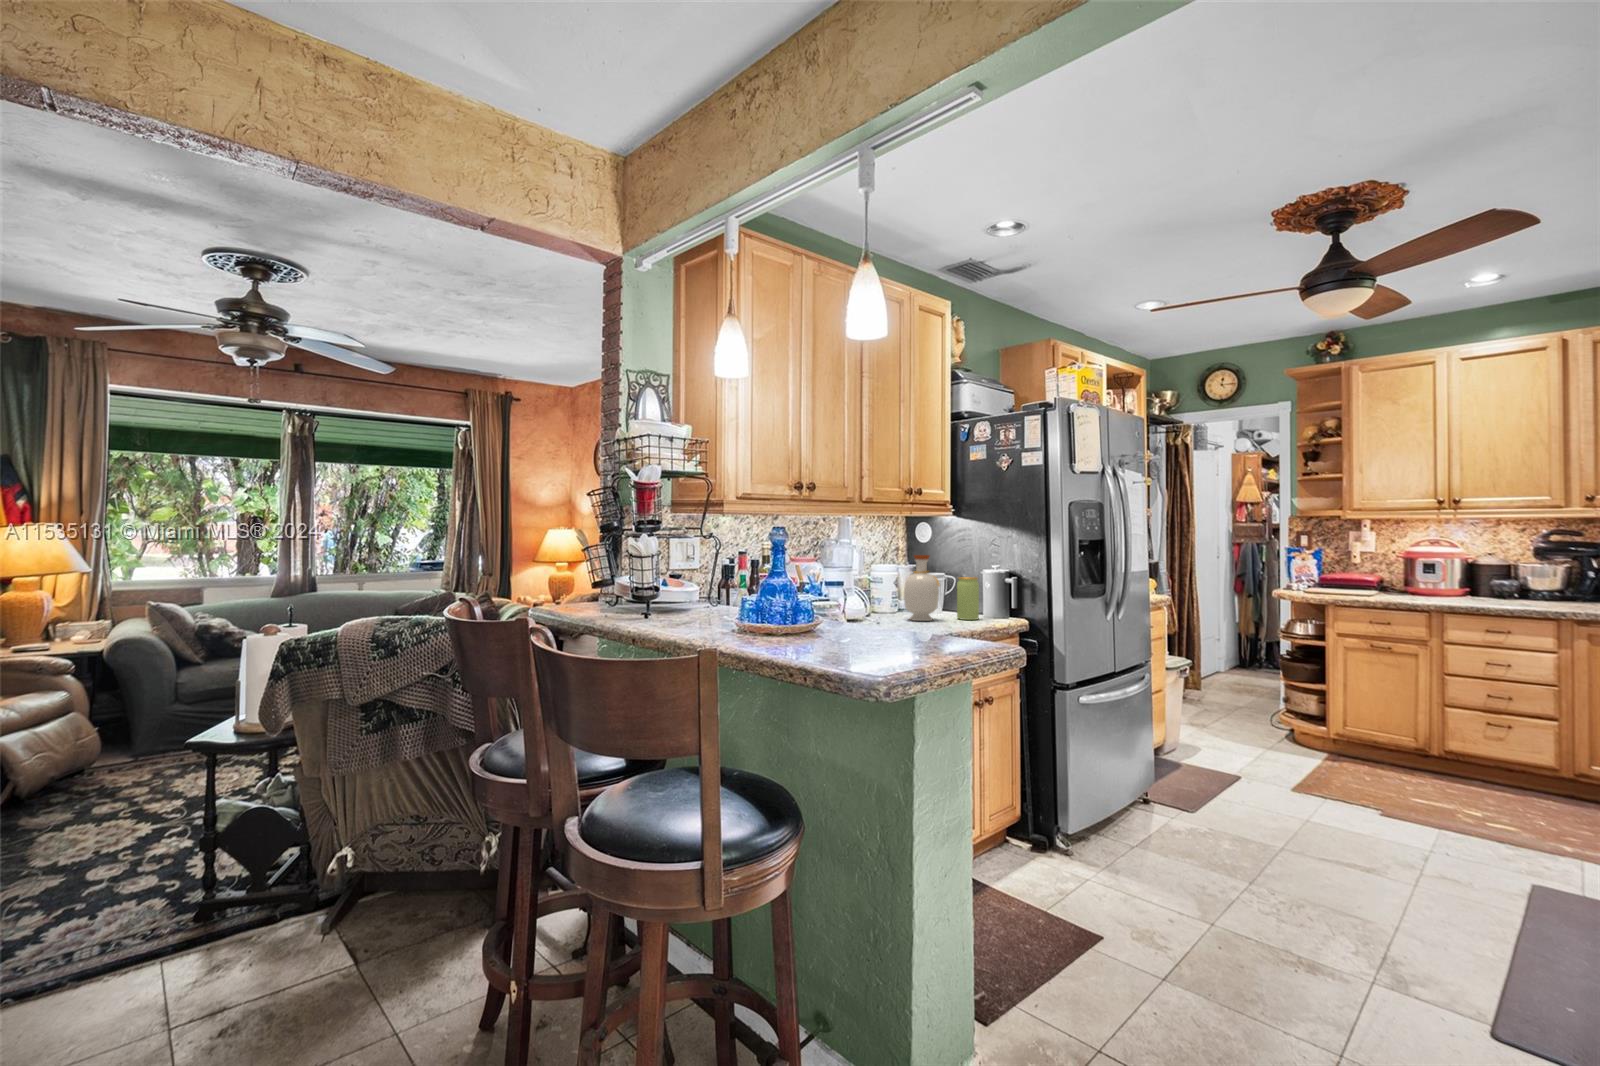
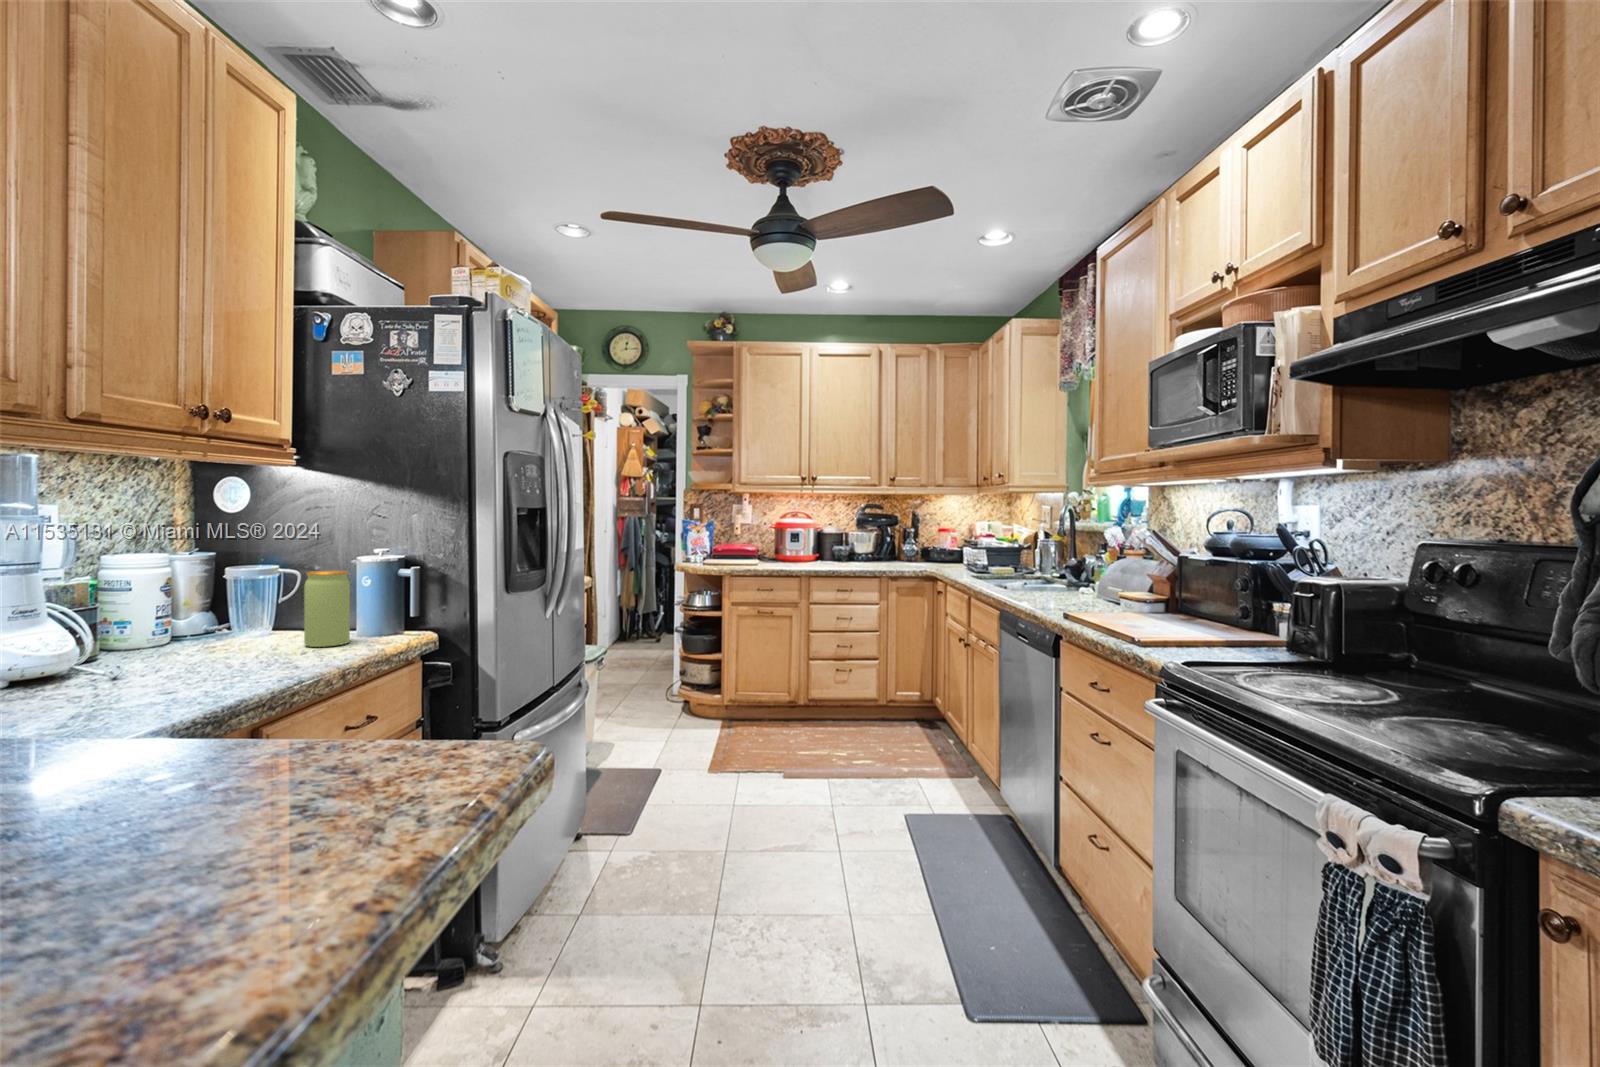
bottle: present [904,555,940,621] -> none [178,533,267,663]

